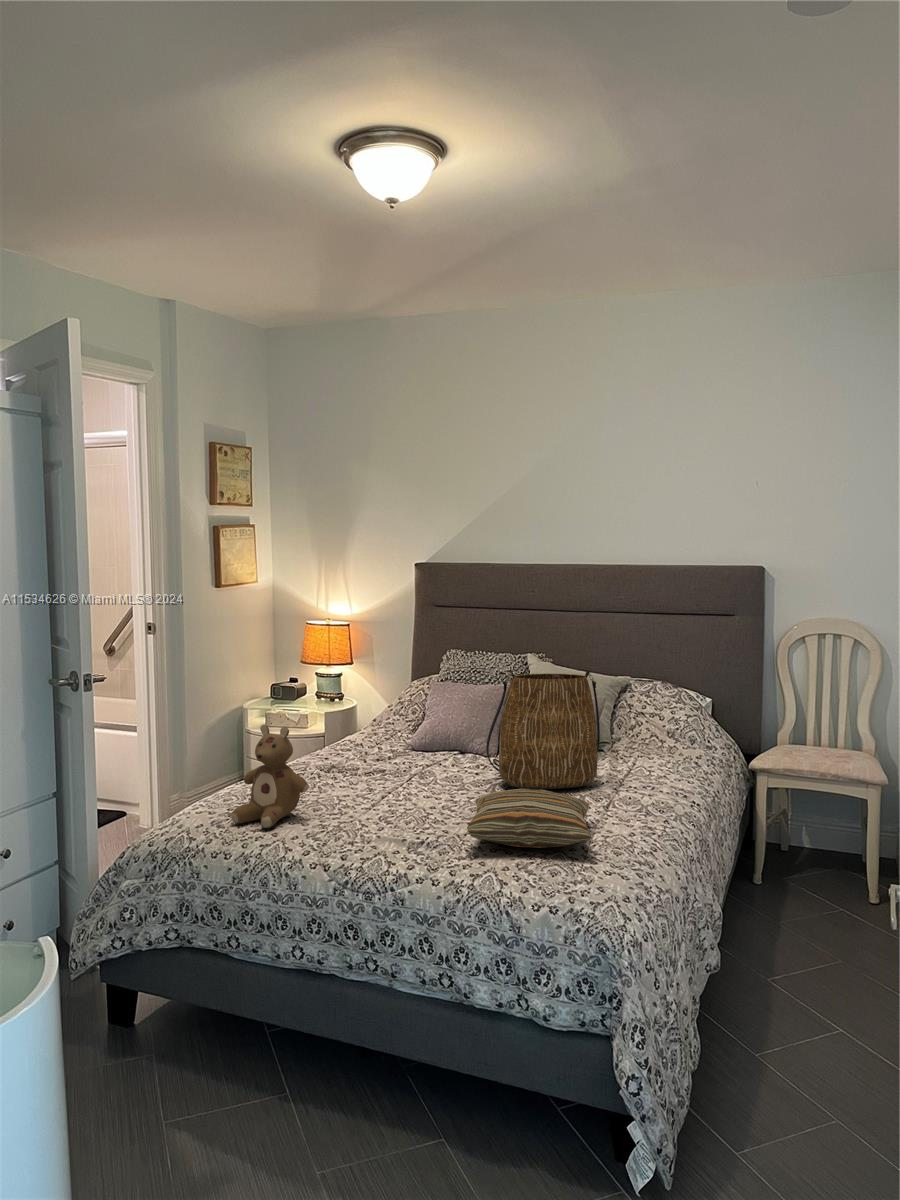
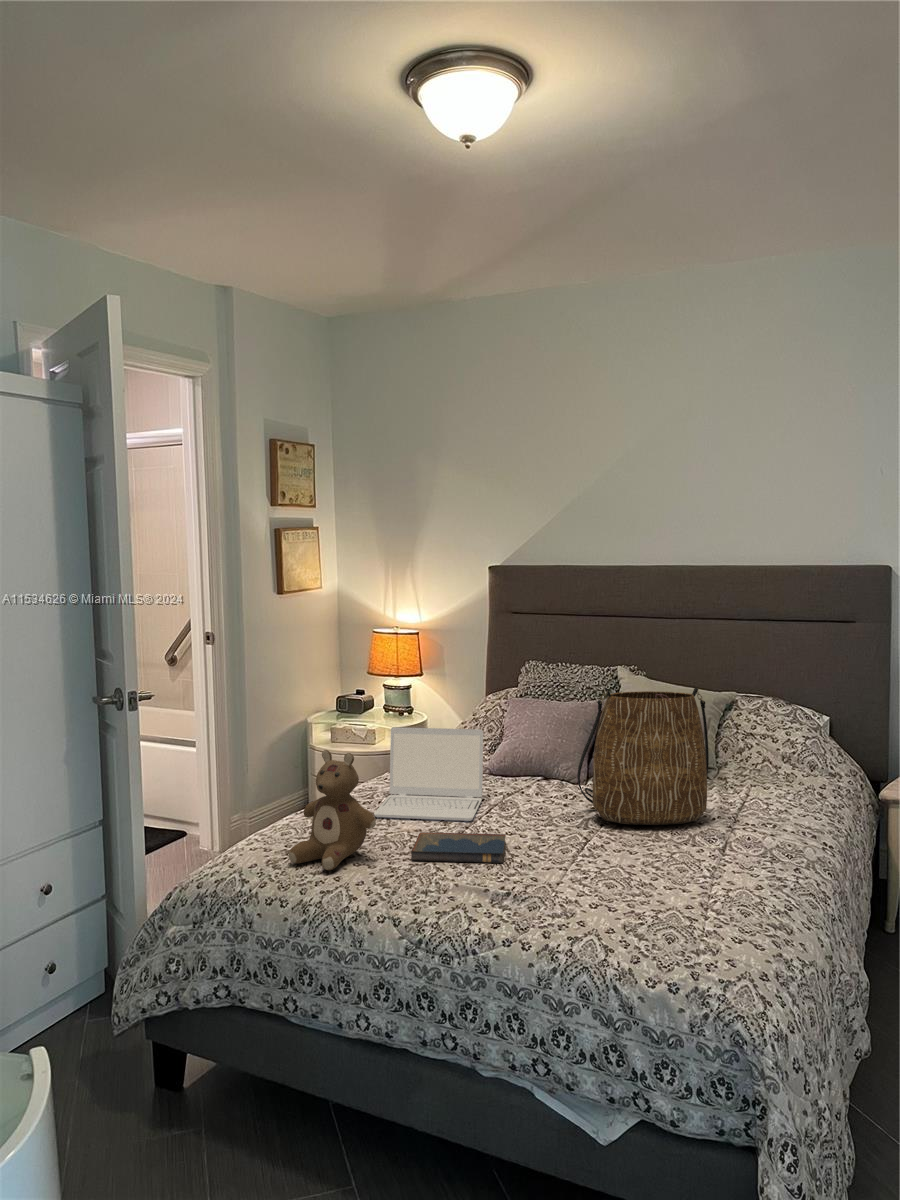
laptop: none [306,707,404,788] -> present [374,727,483,821]
pillow: present [467,789,592,848] -> none [563,829,716,904]
hardcover book: none [339,797,422,820] -> present [411,832,506,863]

